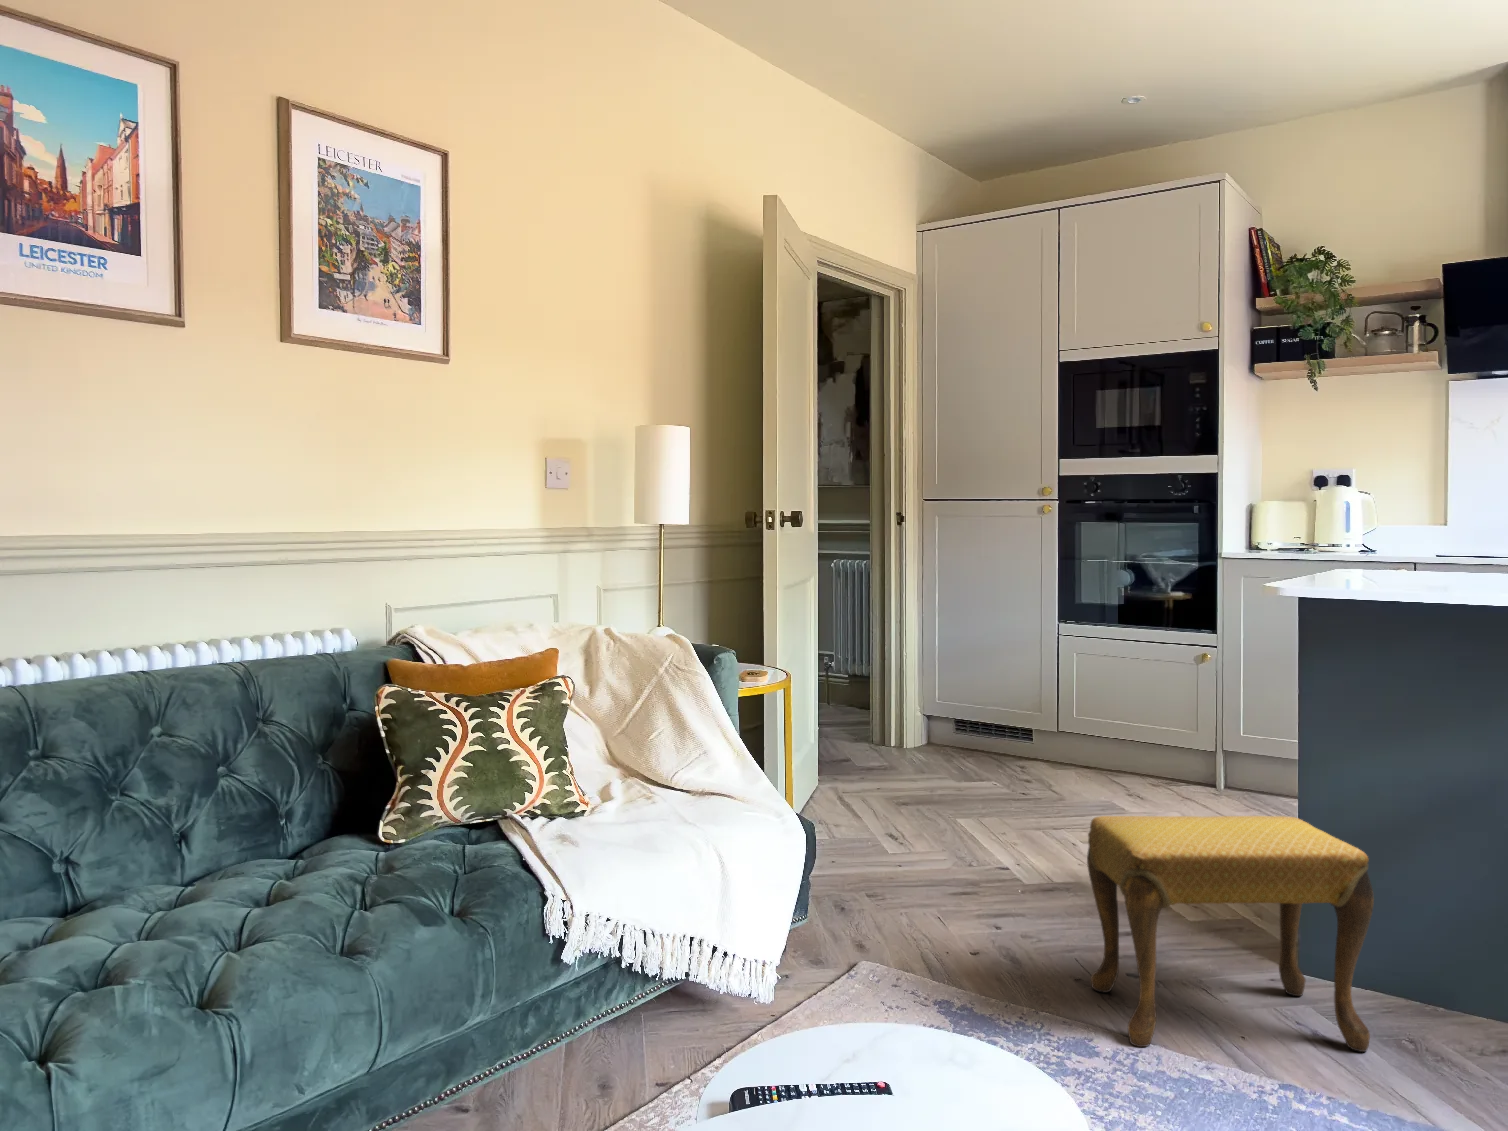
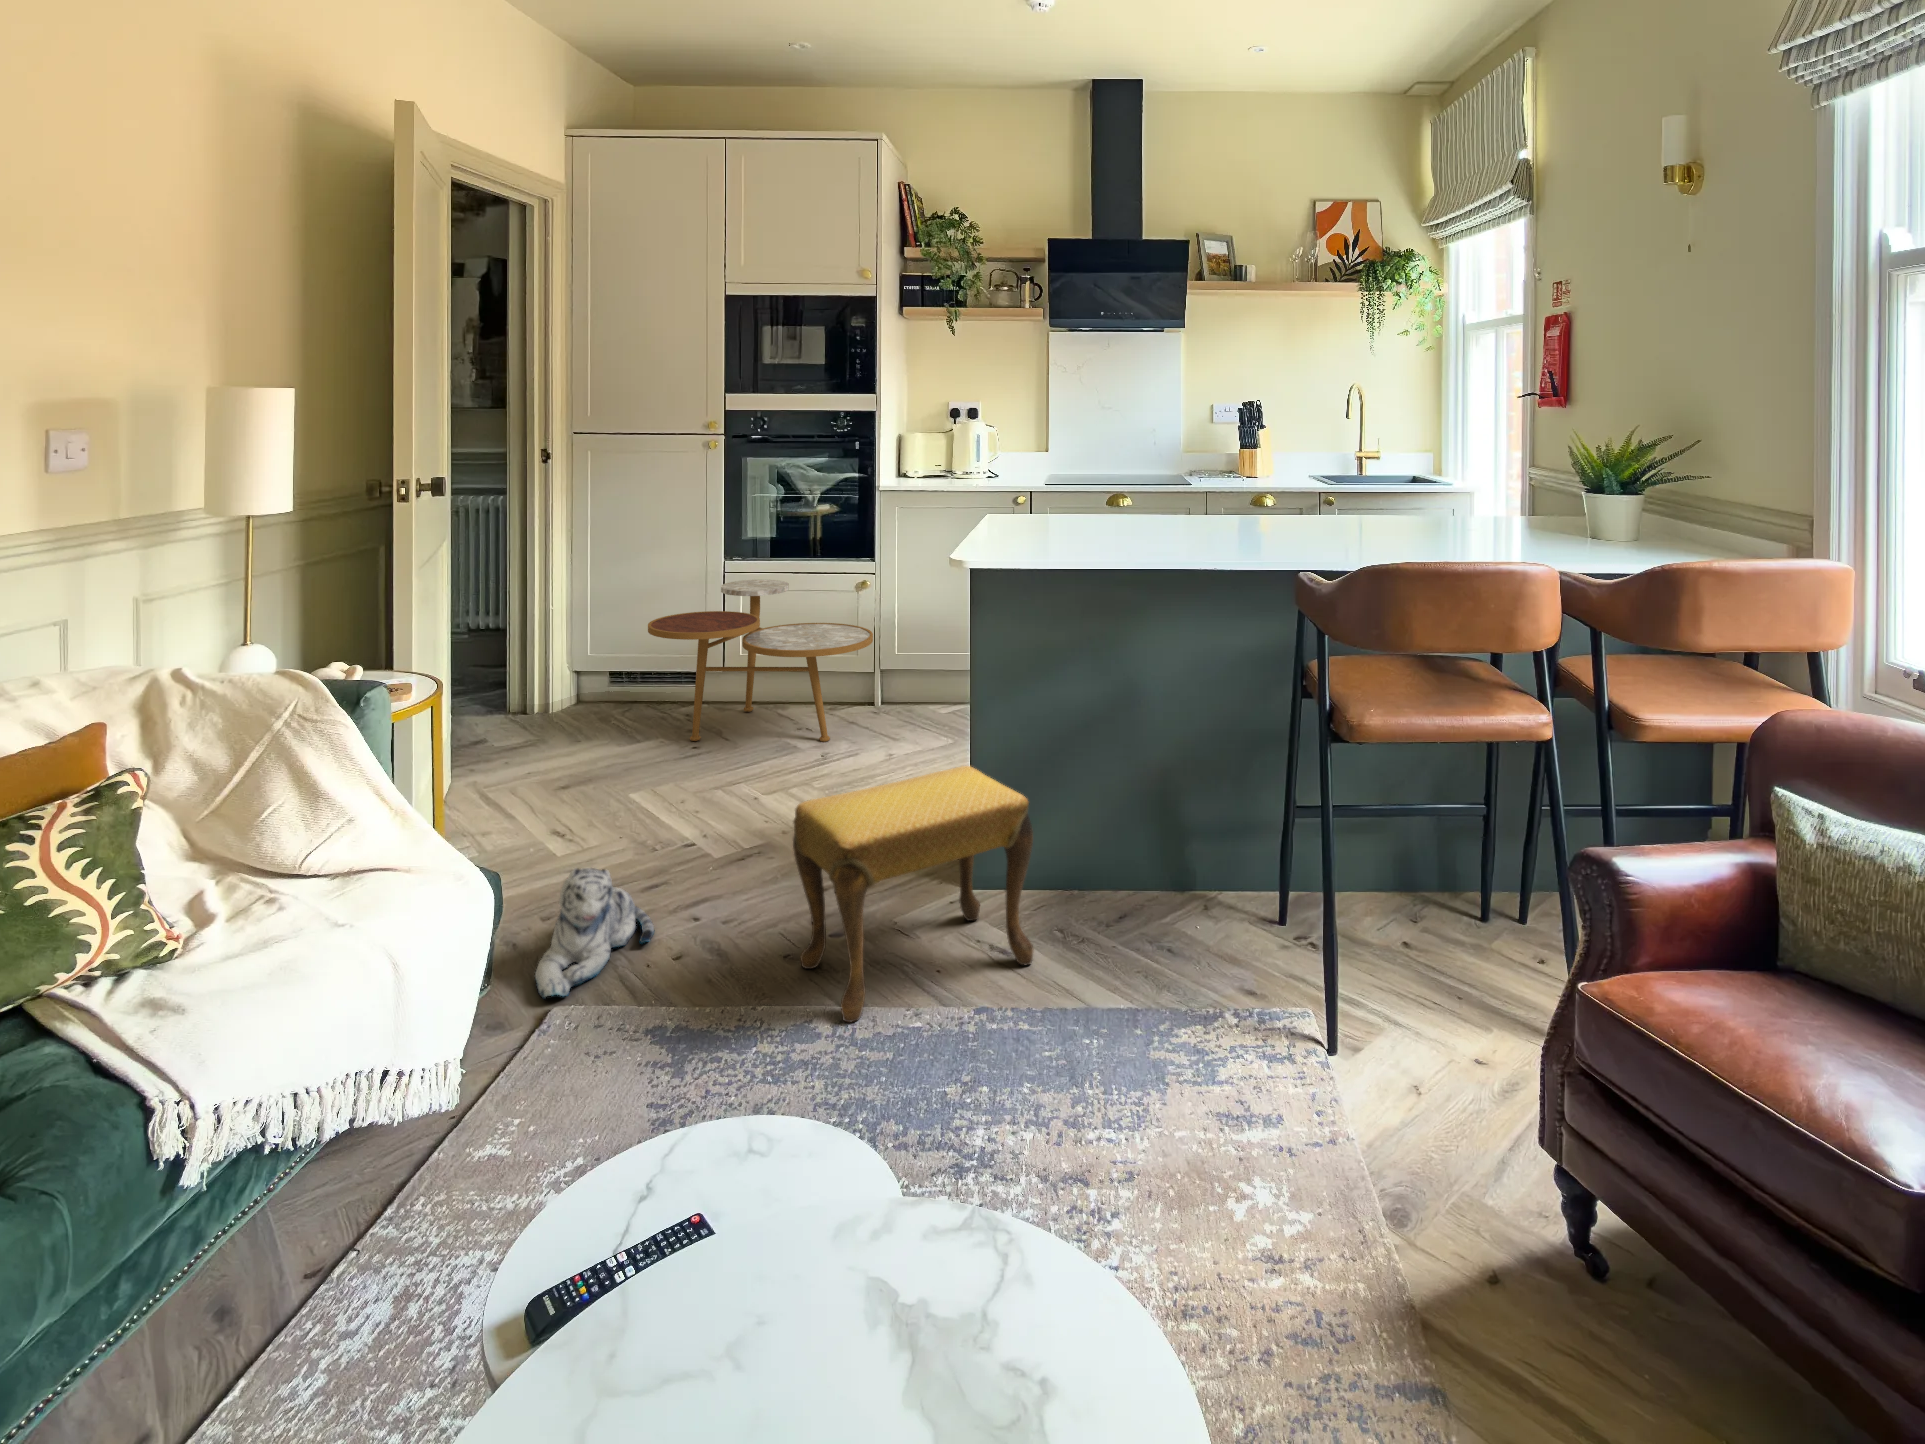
side table: none [972,646,1202,814] -> present [648,580,873,742]
plush toy: none [846,846,953,956] -> present [535,868,654,998]

